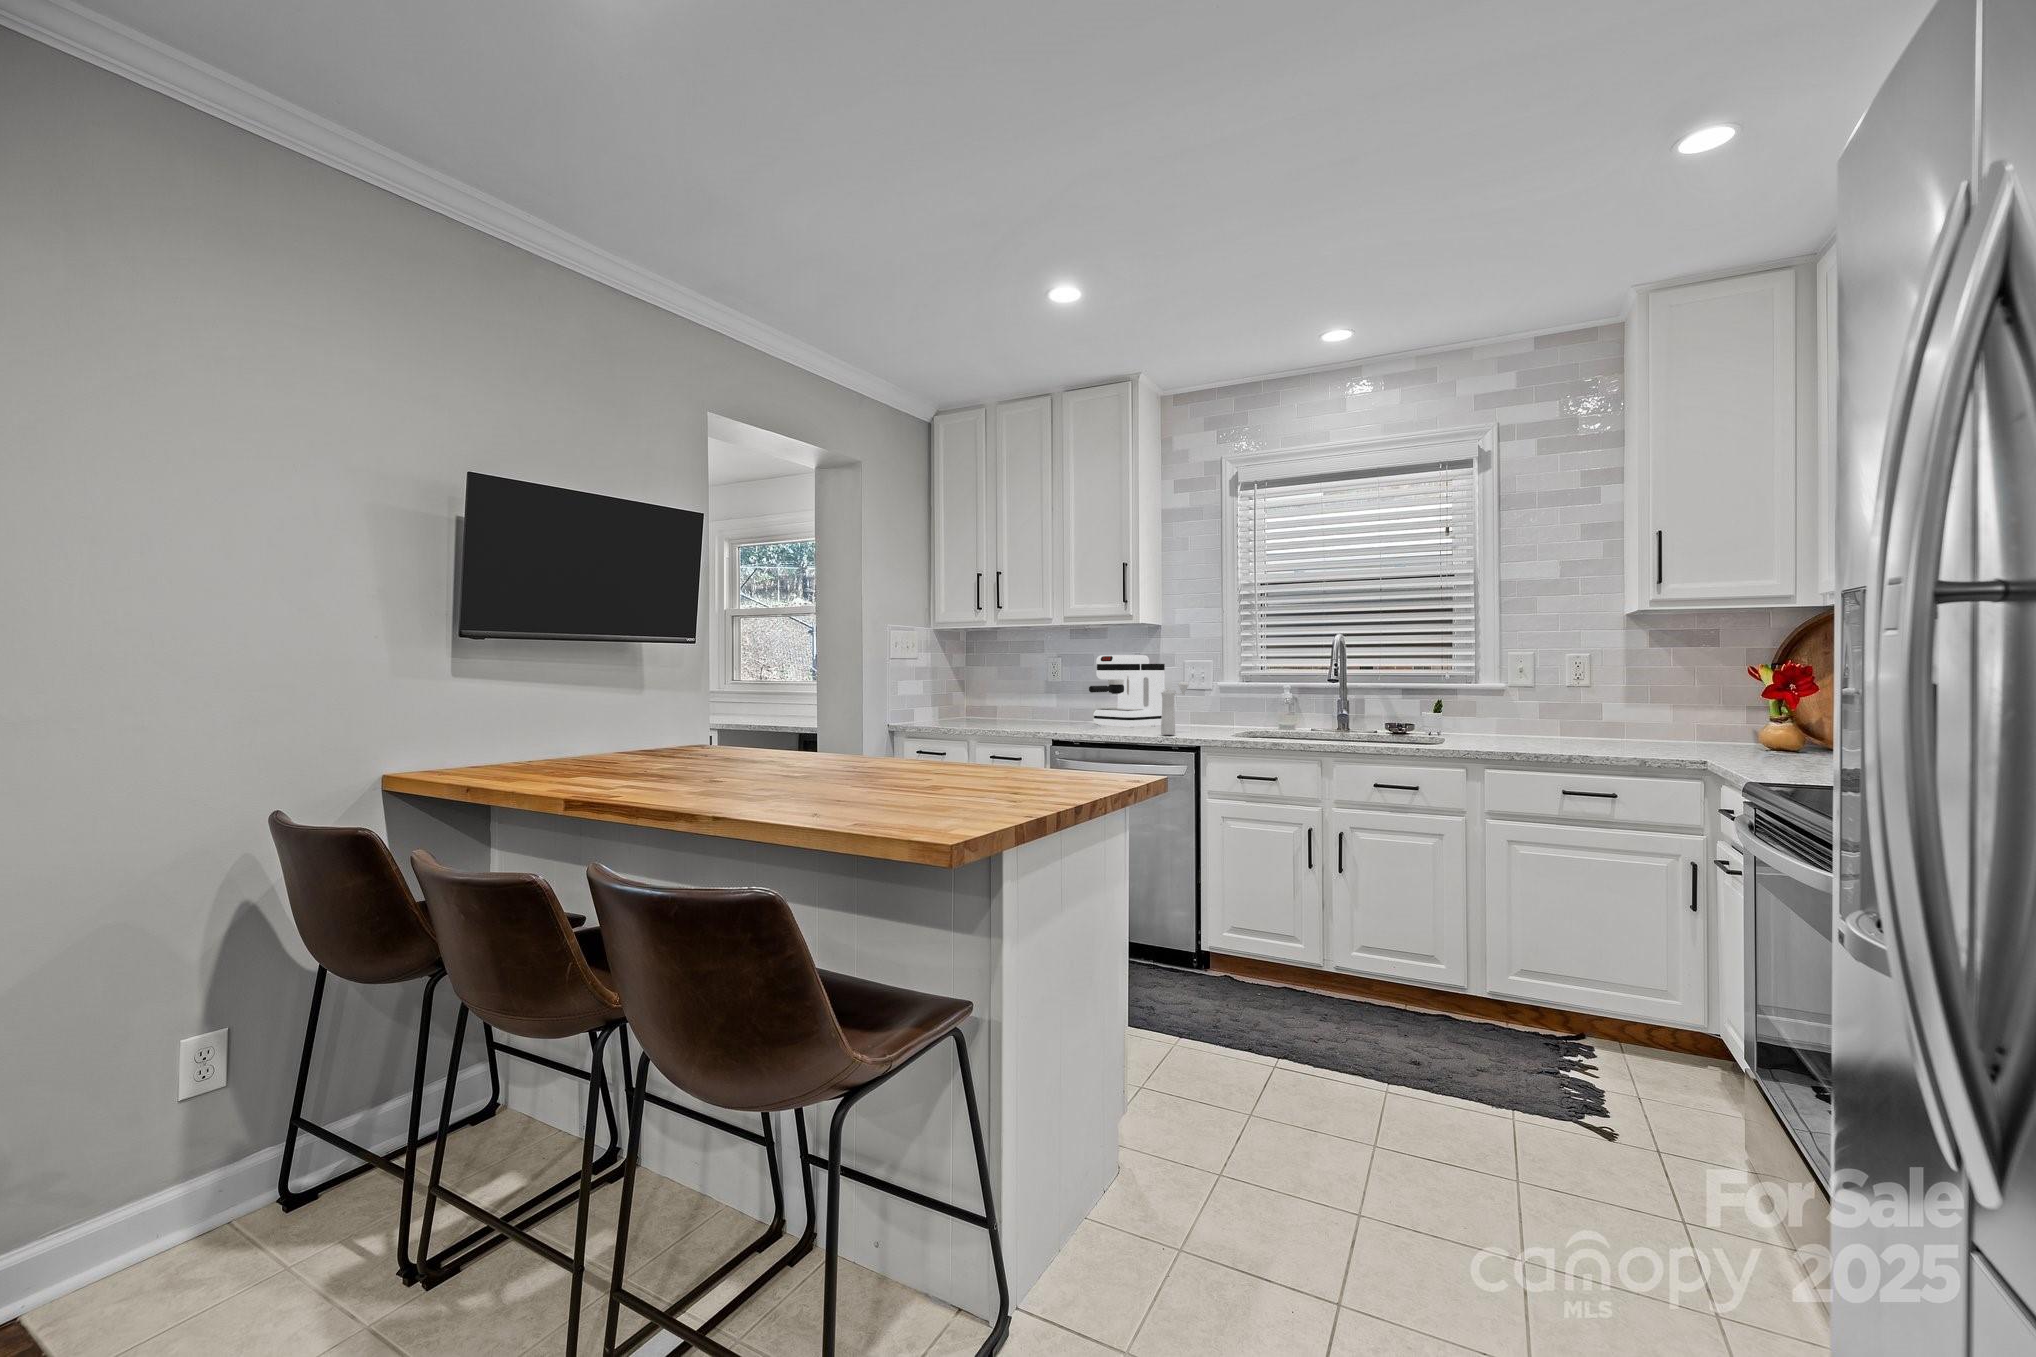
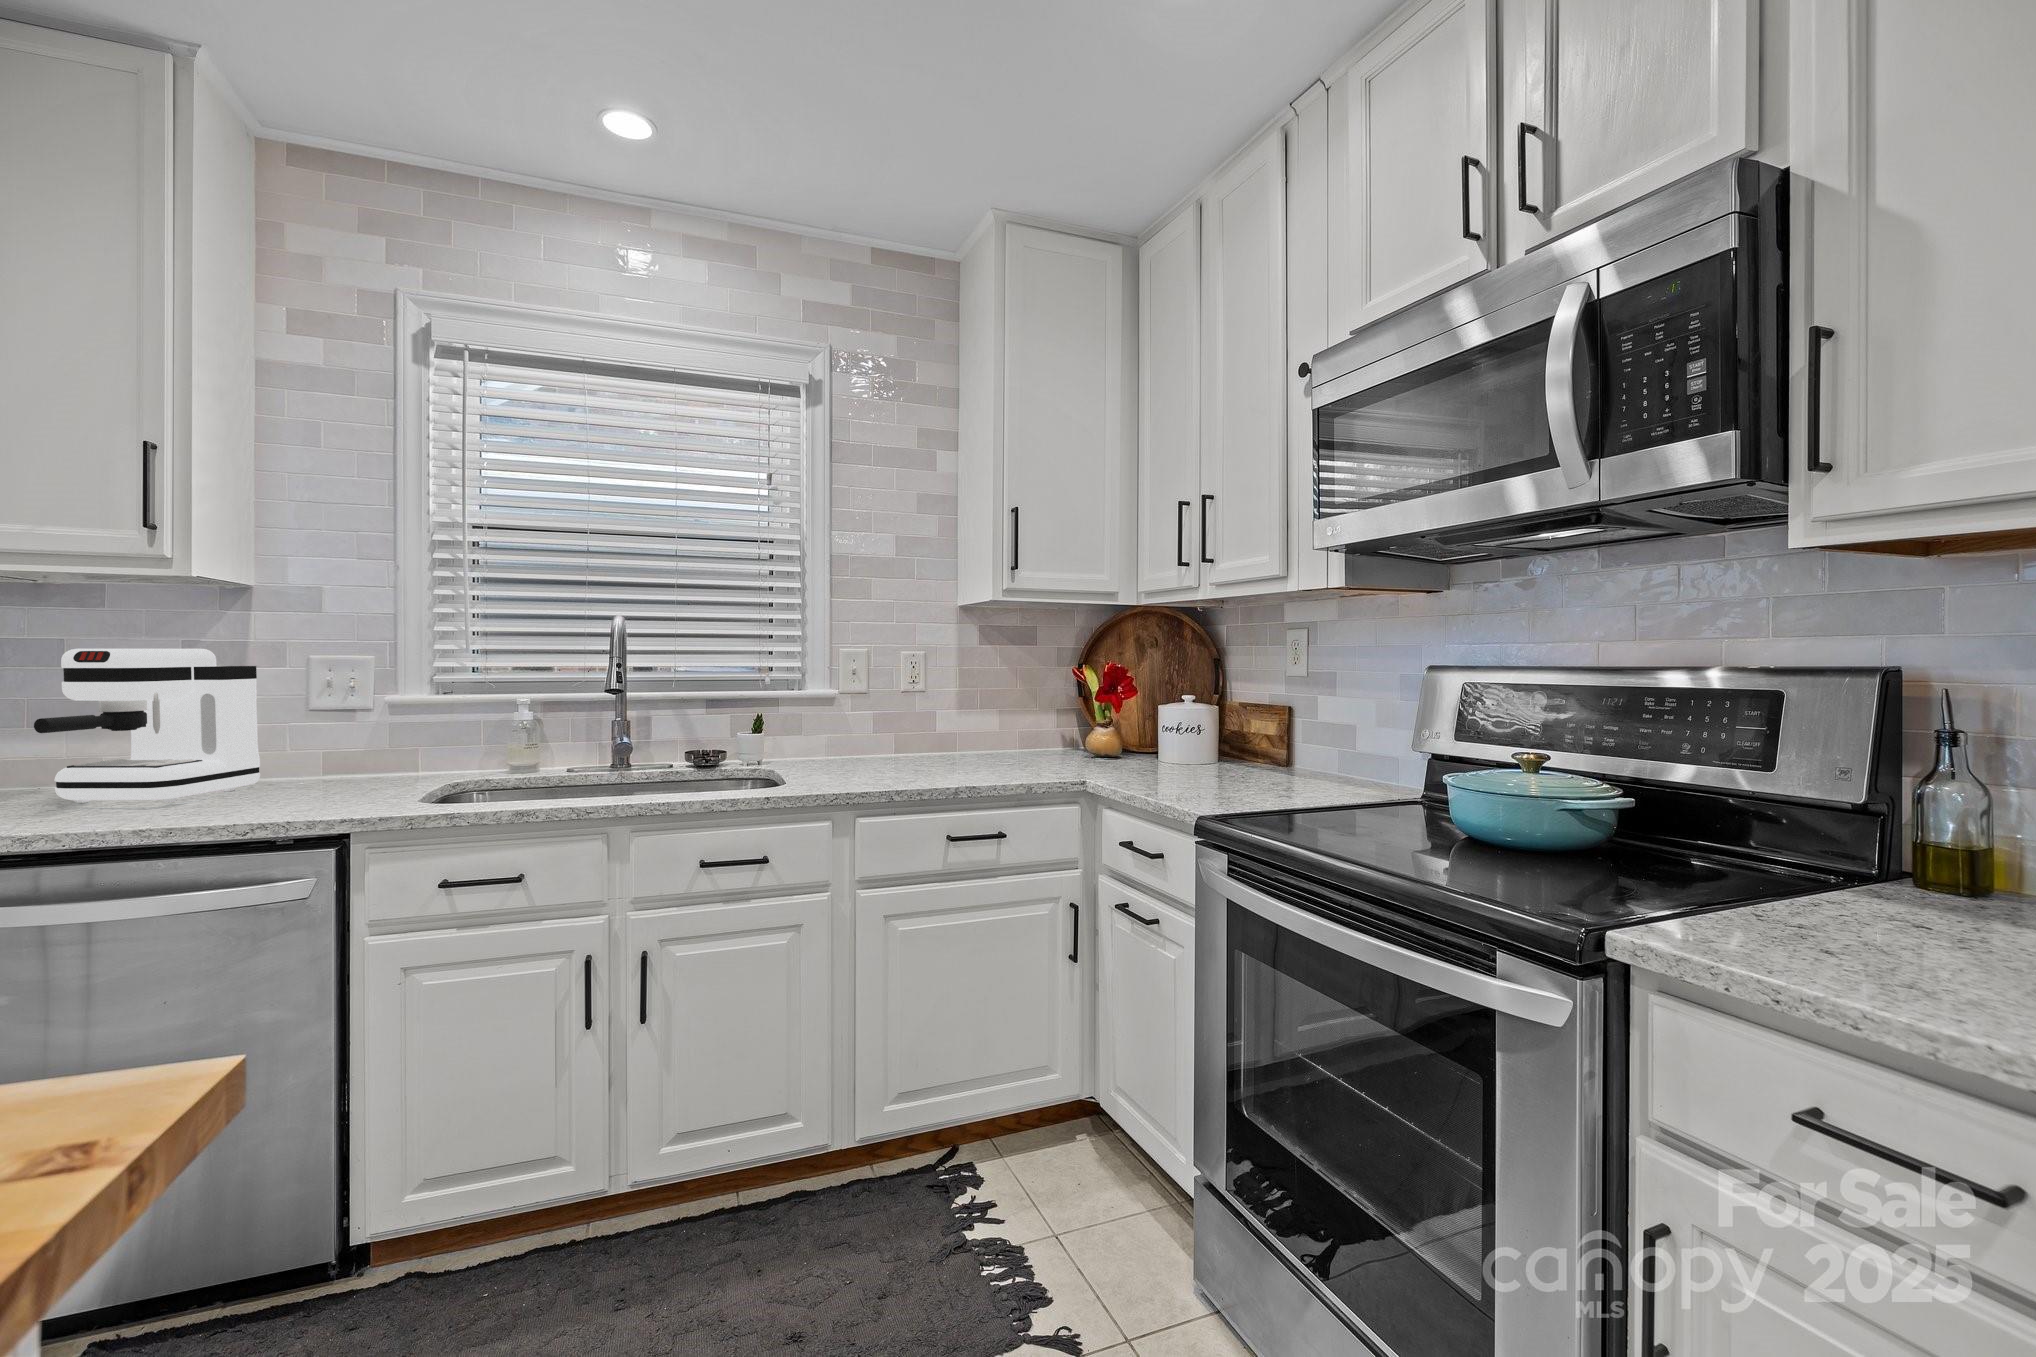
pepper mill: present [1161,682,1189,735] -> none [246,702,318,815]

